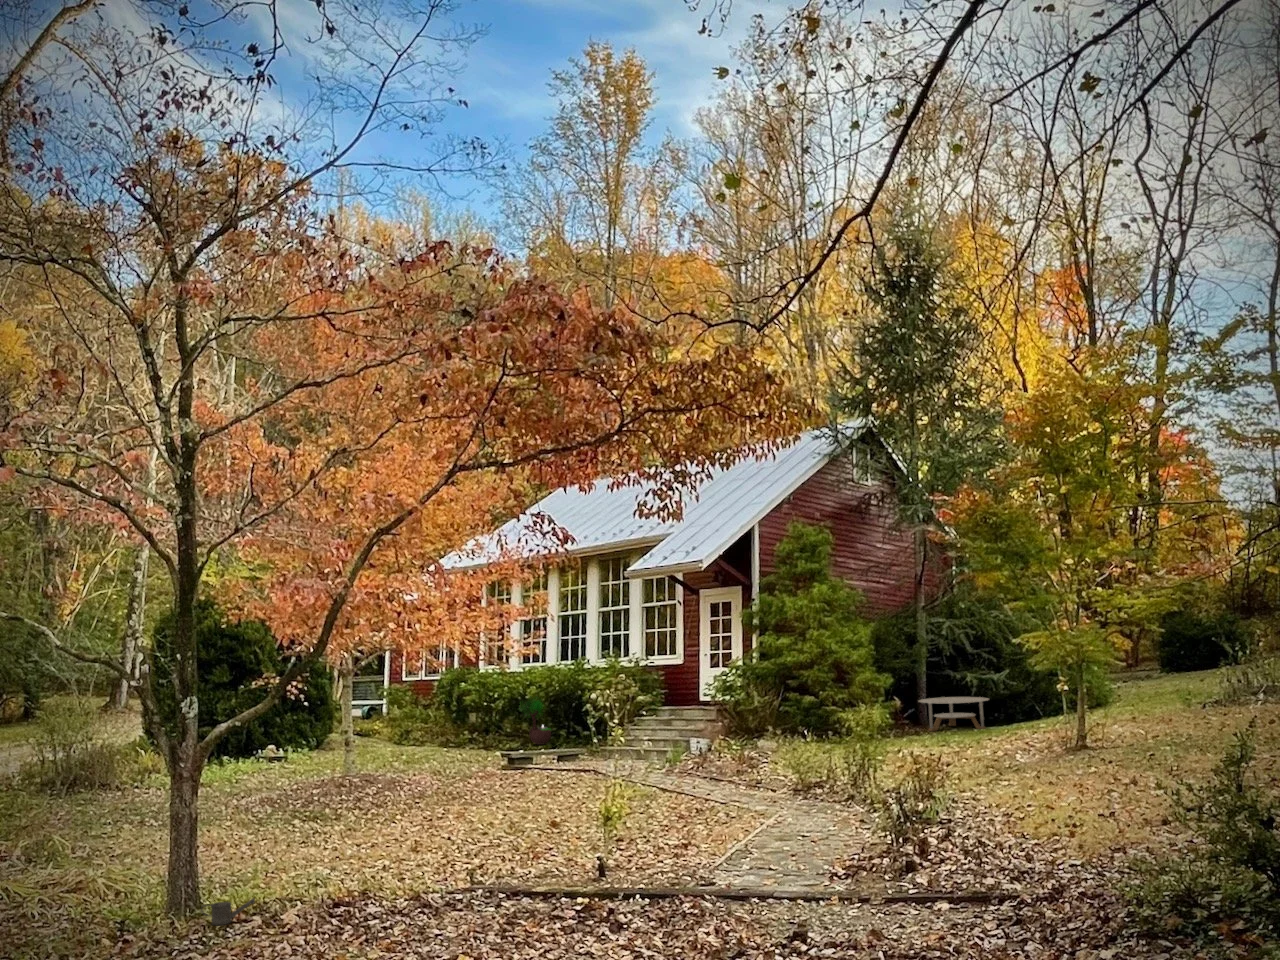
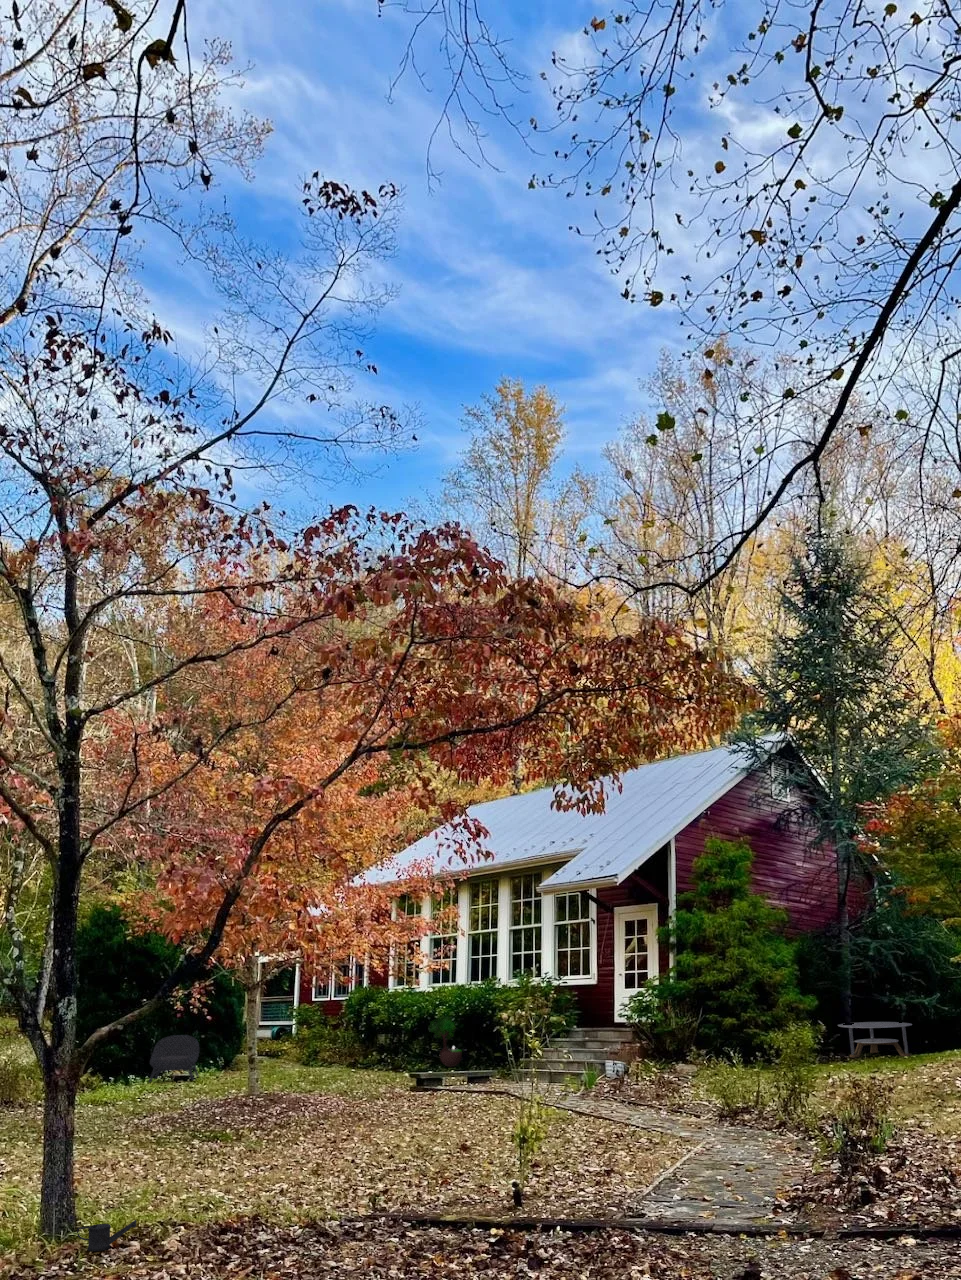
armchair: none [237,718,288,764] -> present [149,1035,199,1082]

